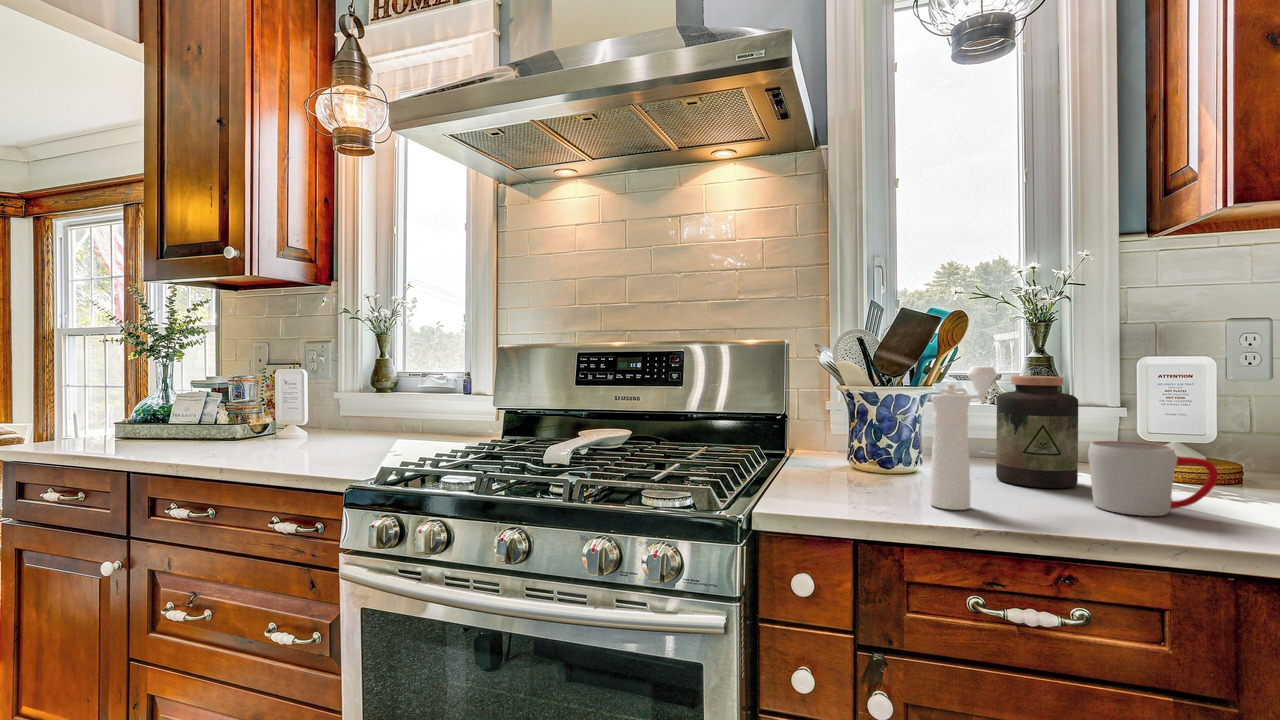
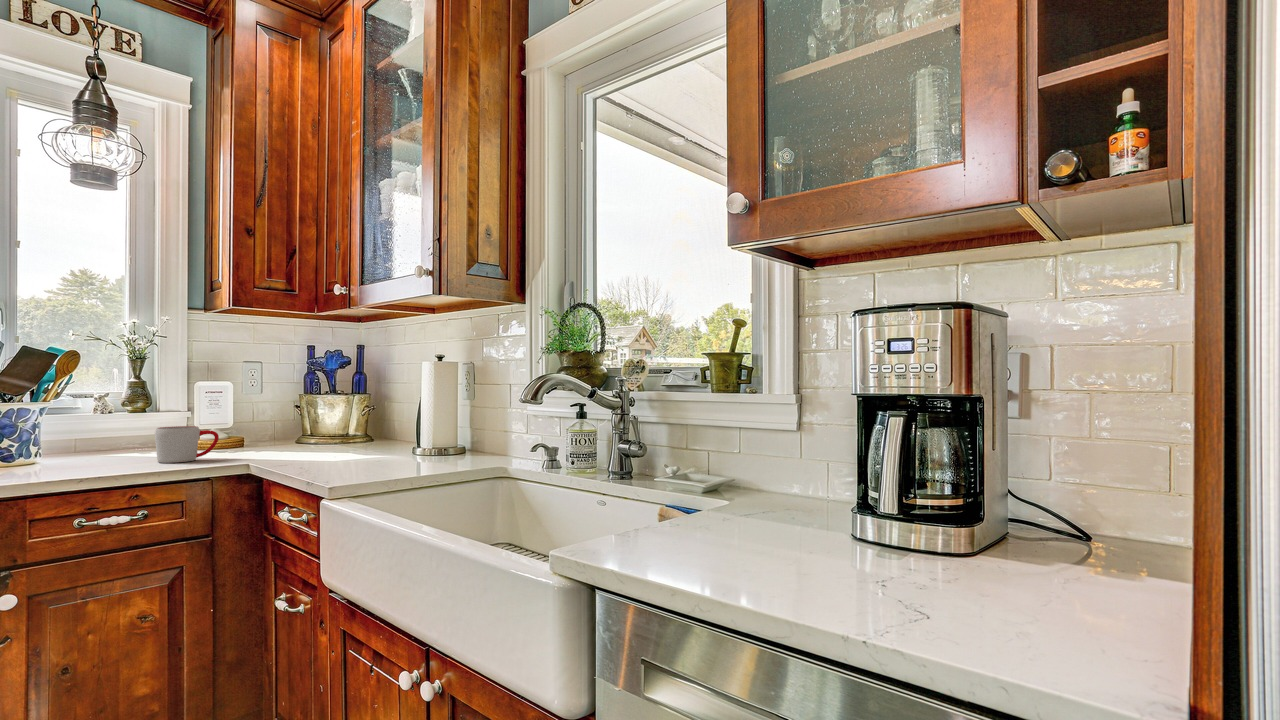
pepper mill: present [930,367,997,510] -> none [47,388,99,474]
jar: present [996,376,1078,488] -> none [99,393,154,460]

